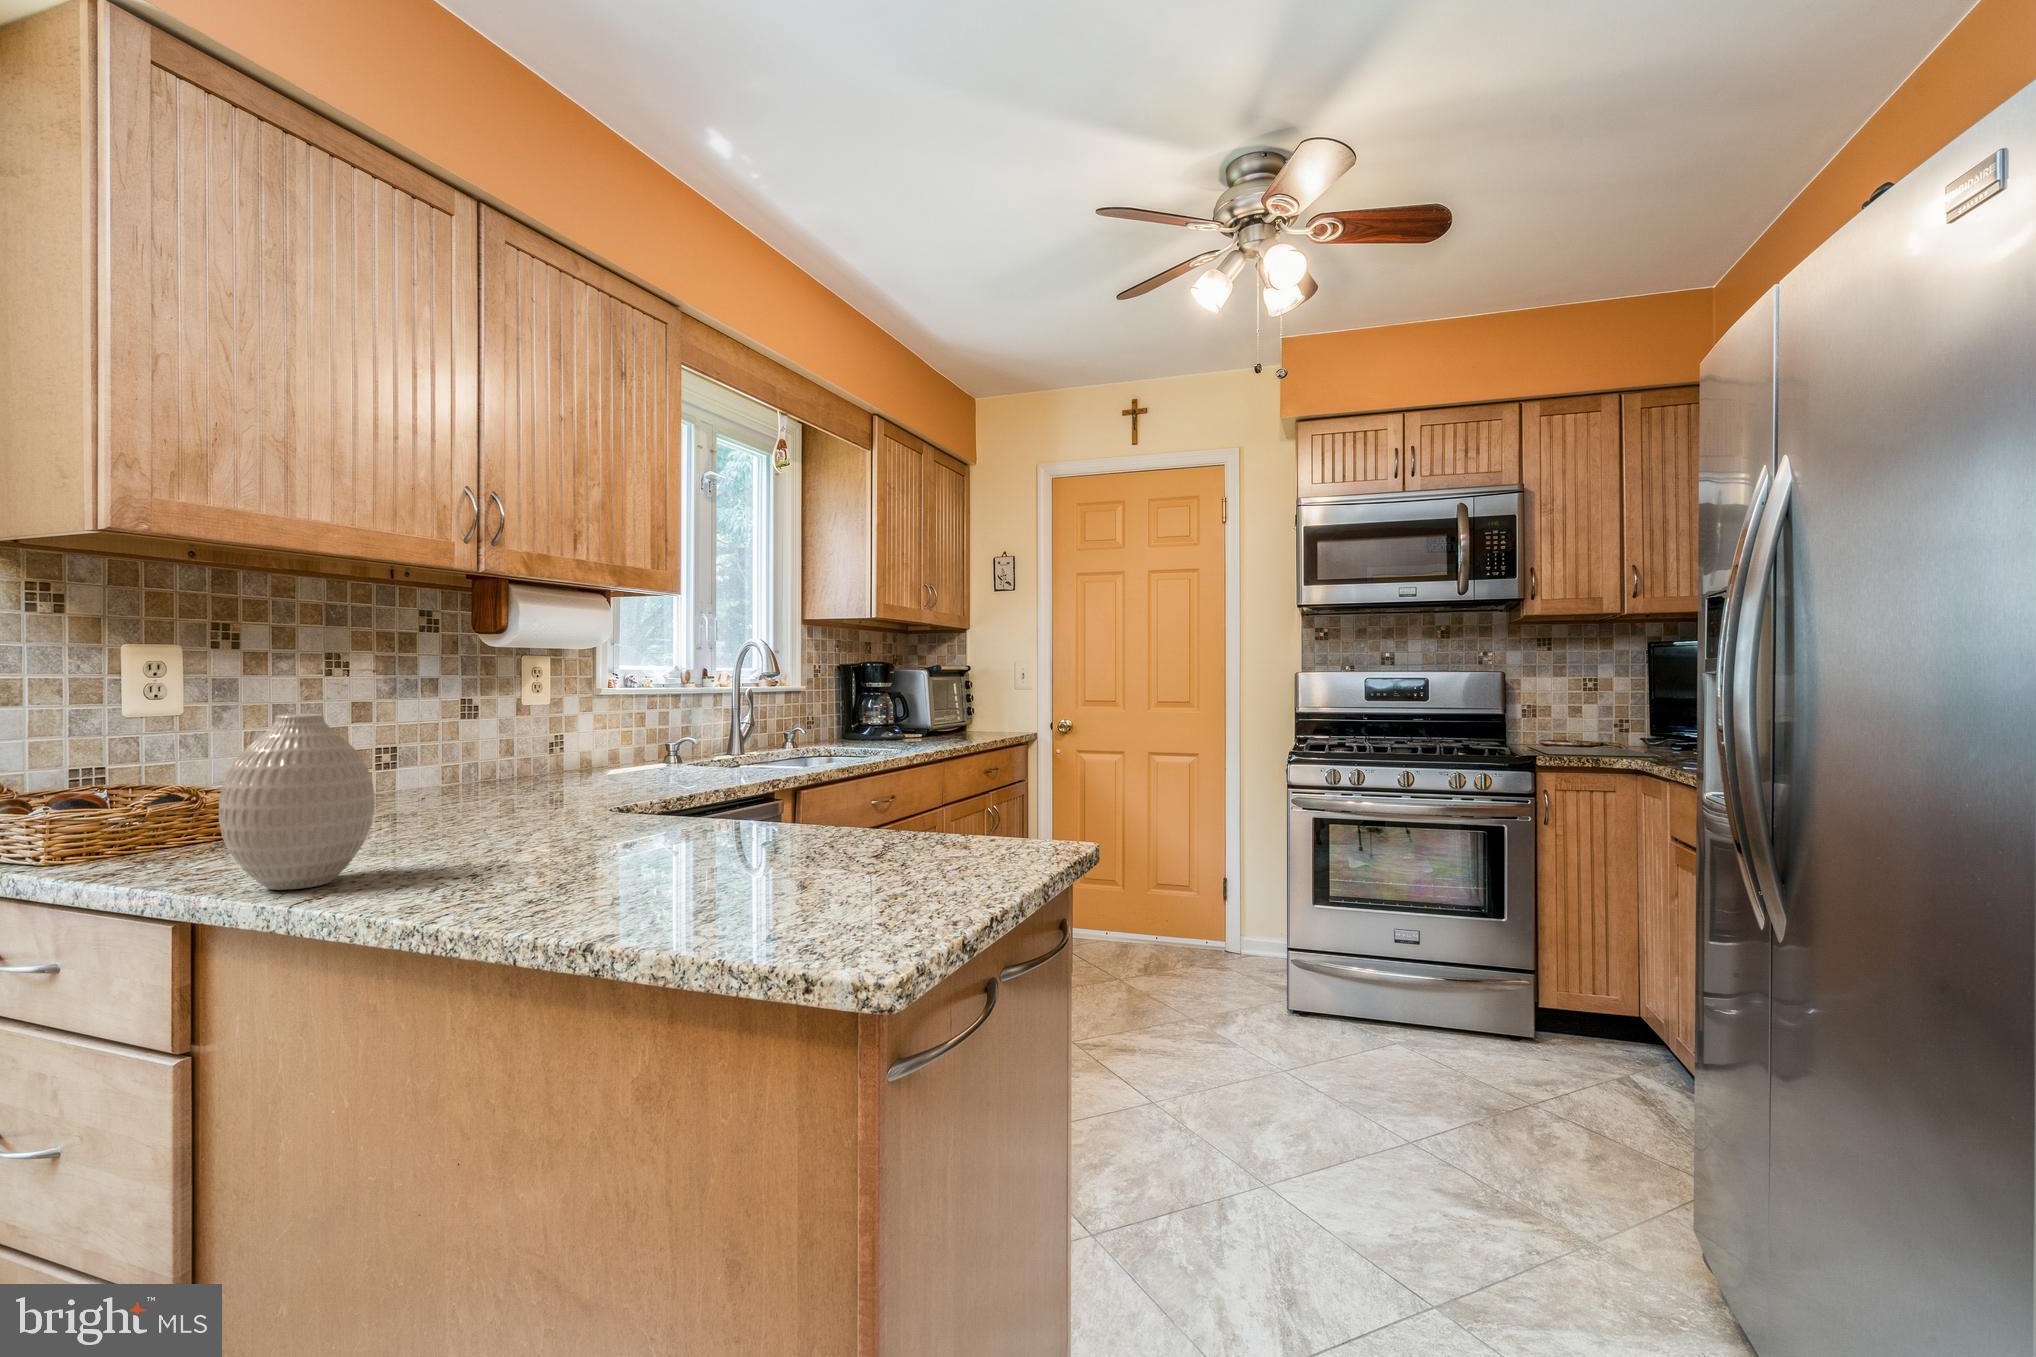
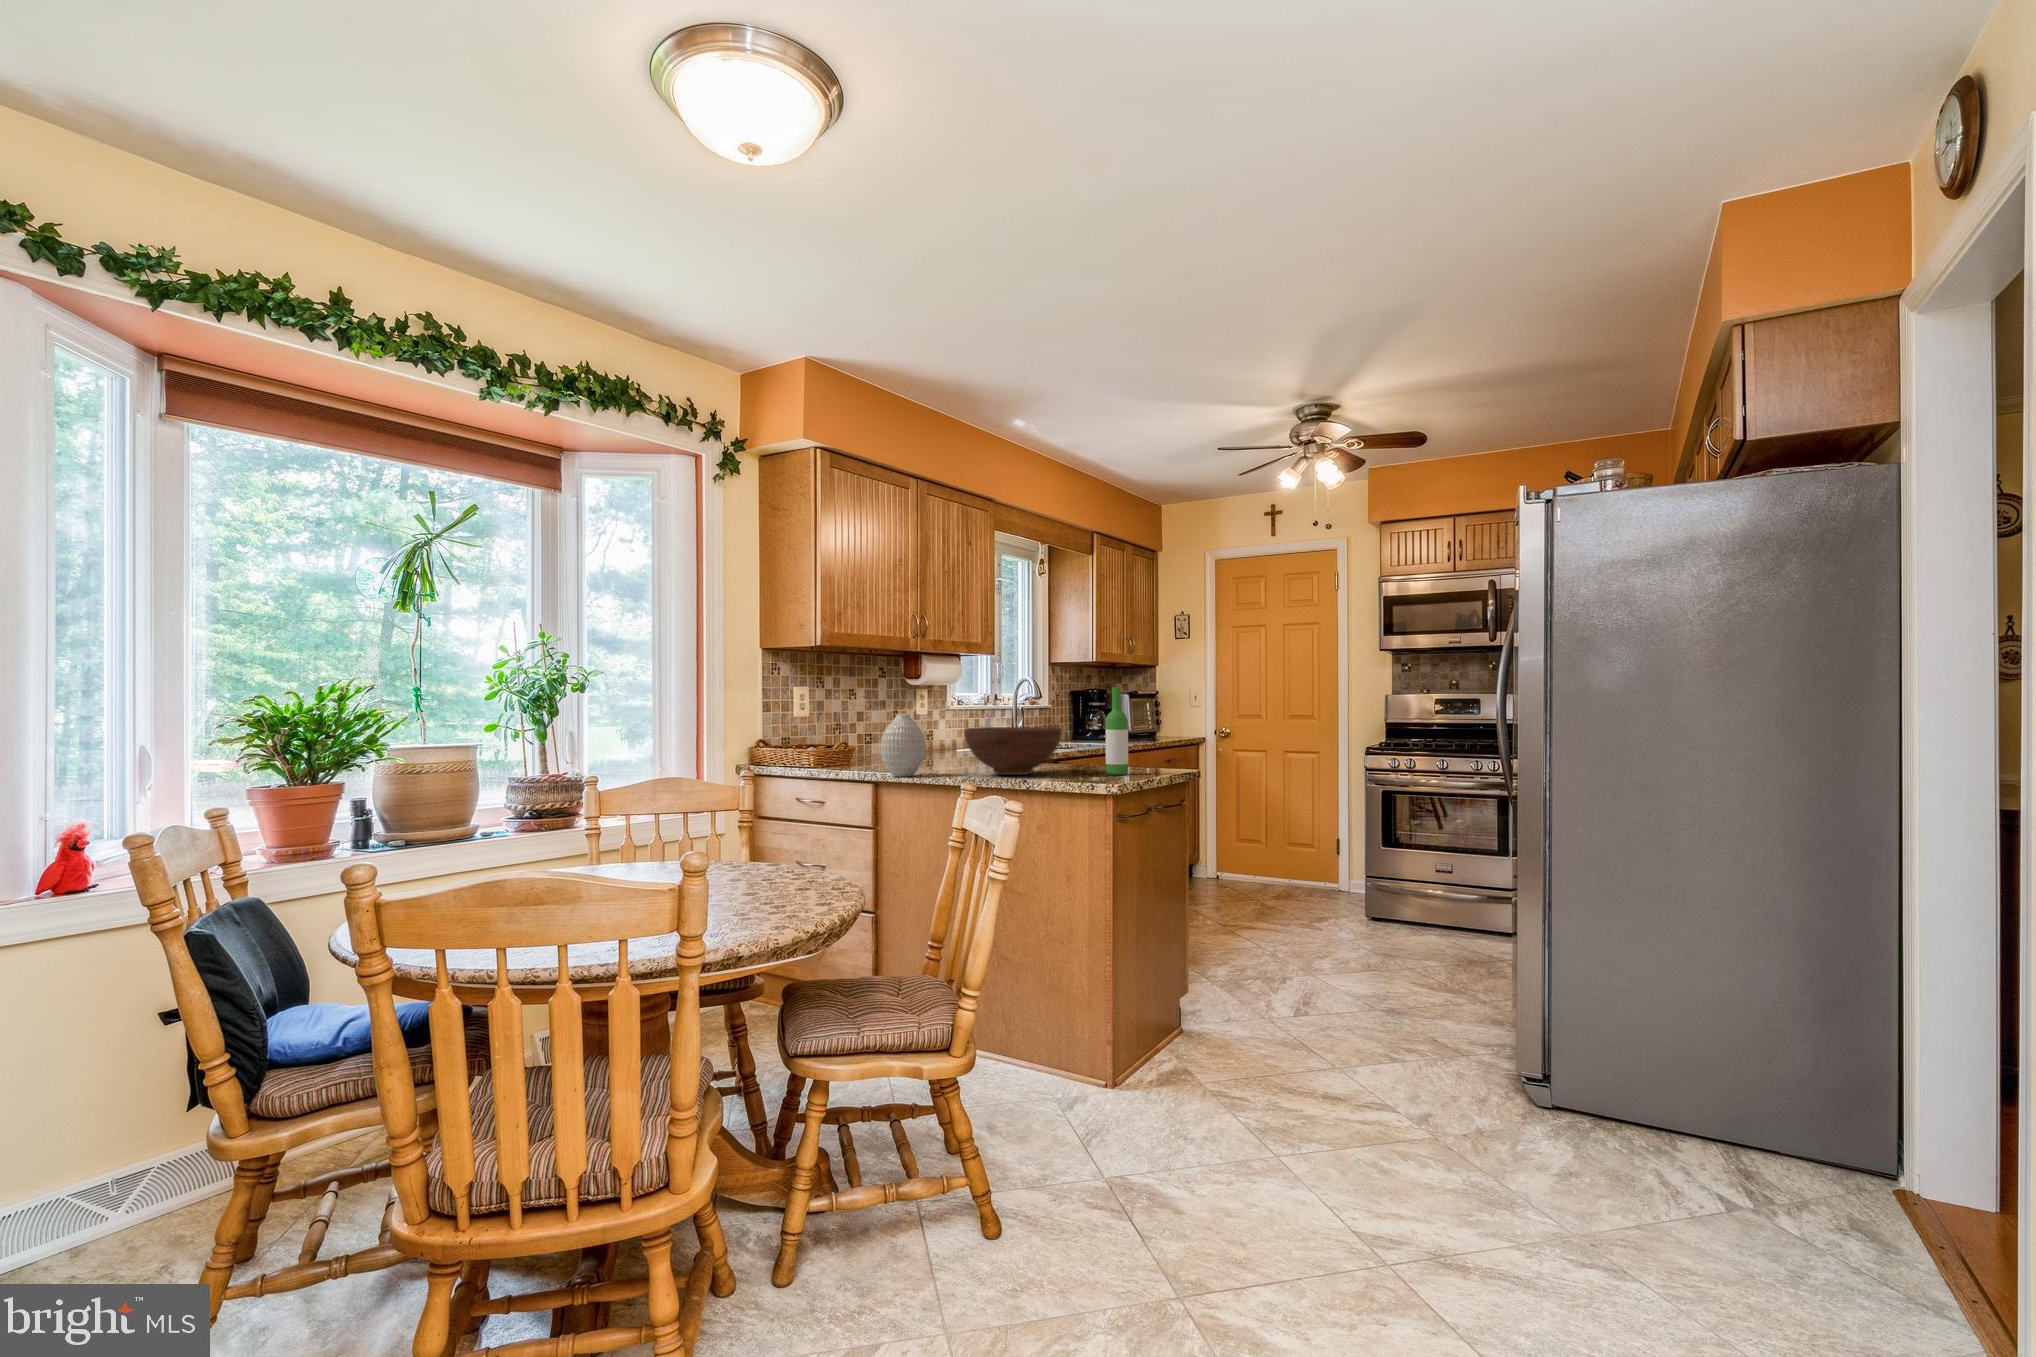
wine bottle: none [861,645,919,872] -> present [1106,687,1128,775]
fruit bowl: none [468,743,751,879] -> present [964,727,1062,775]

